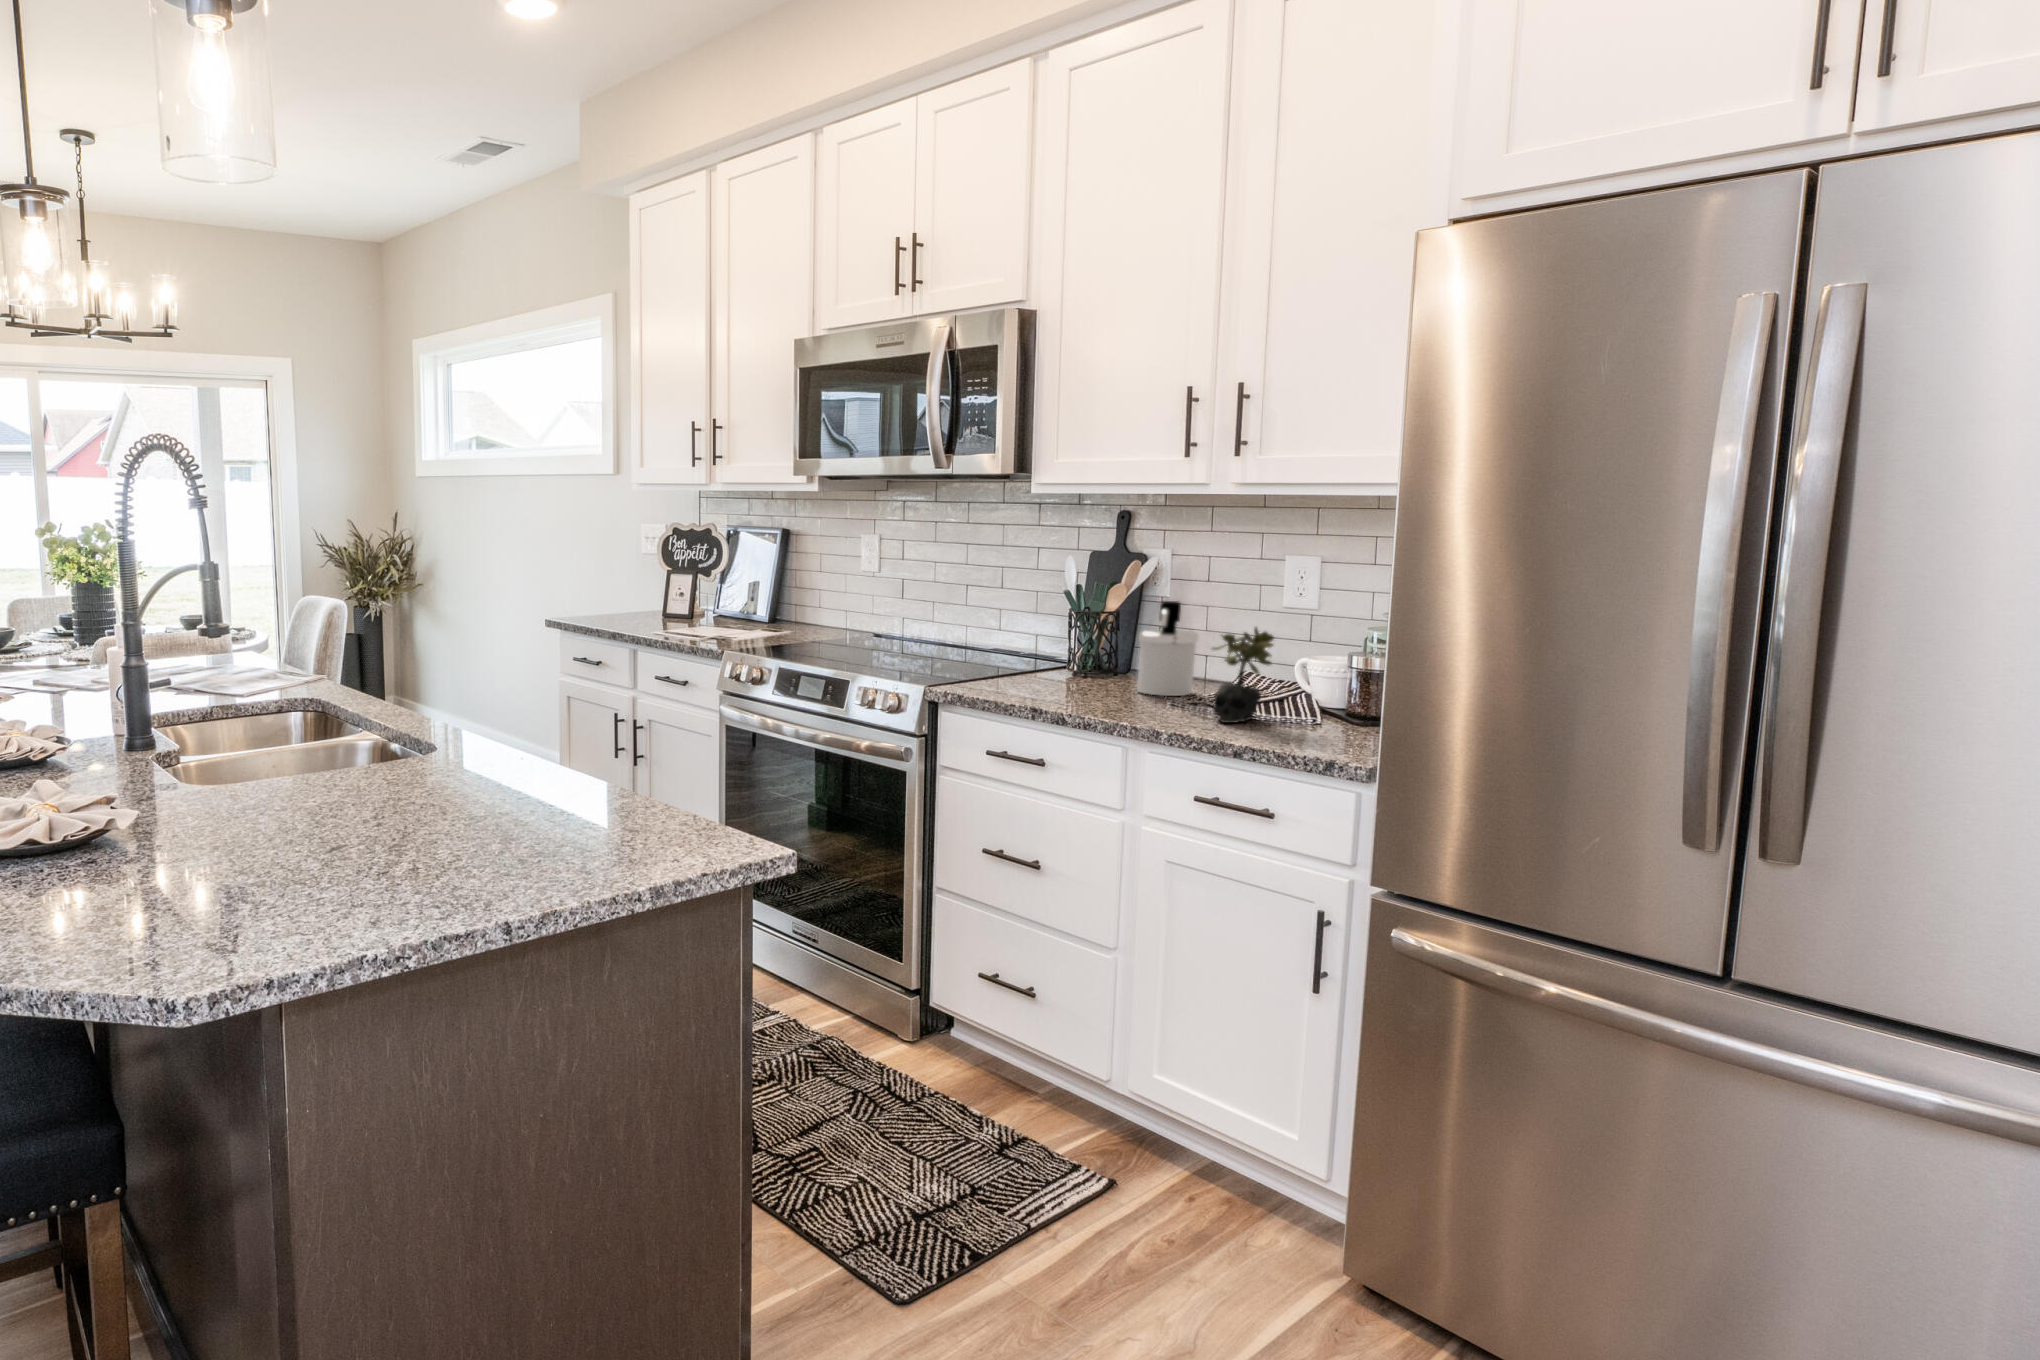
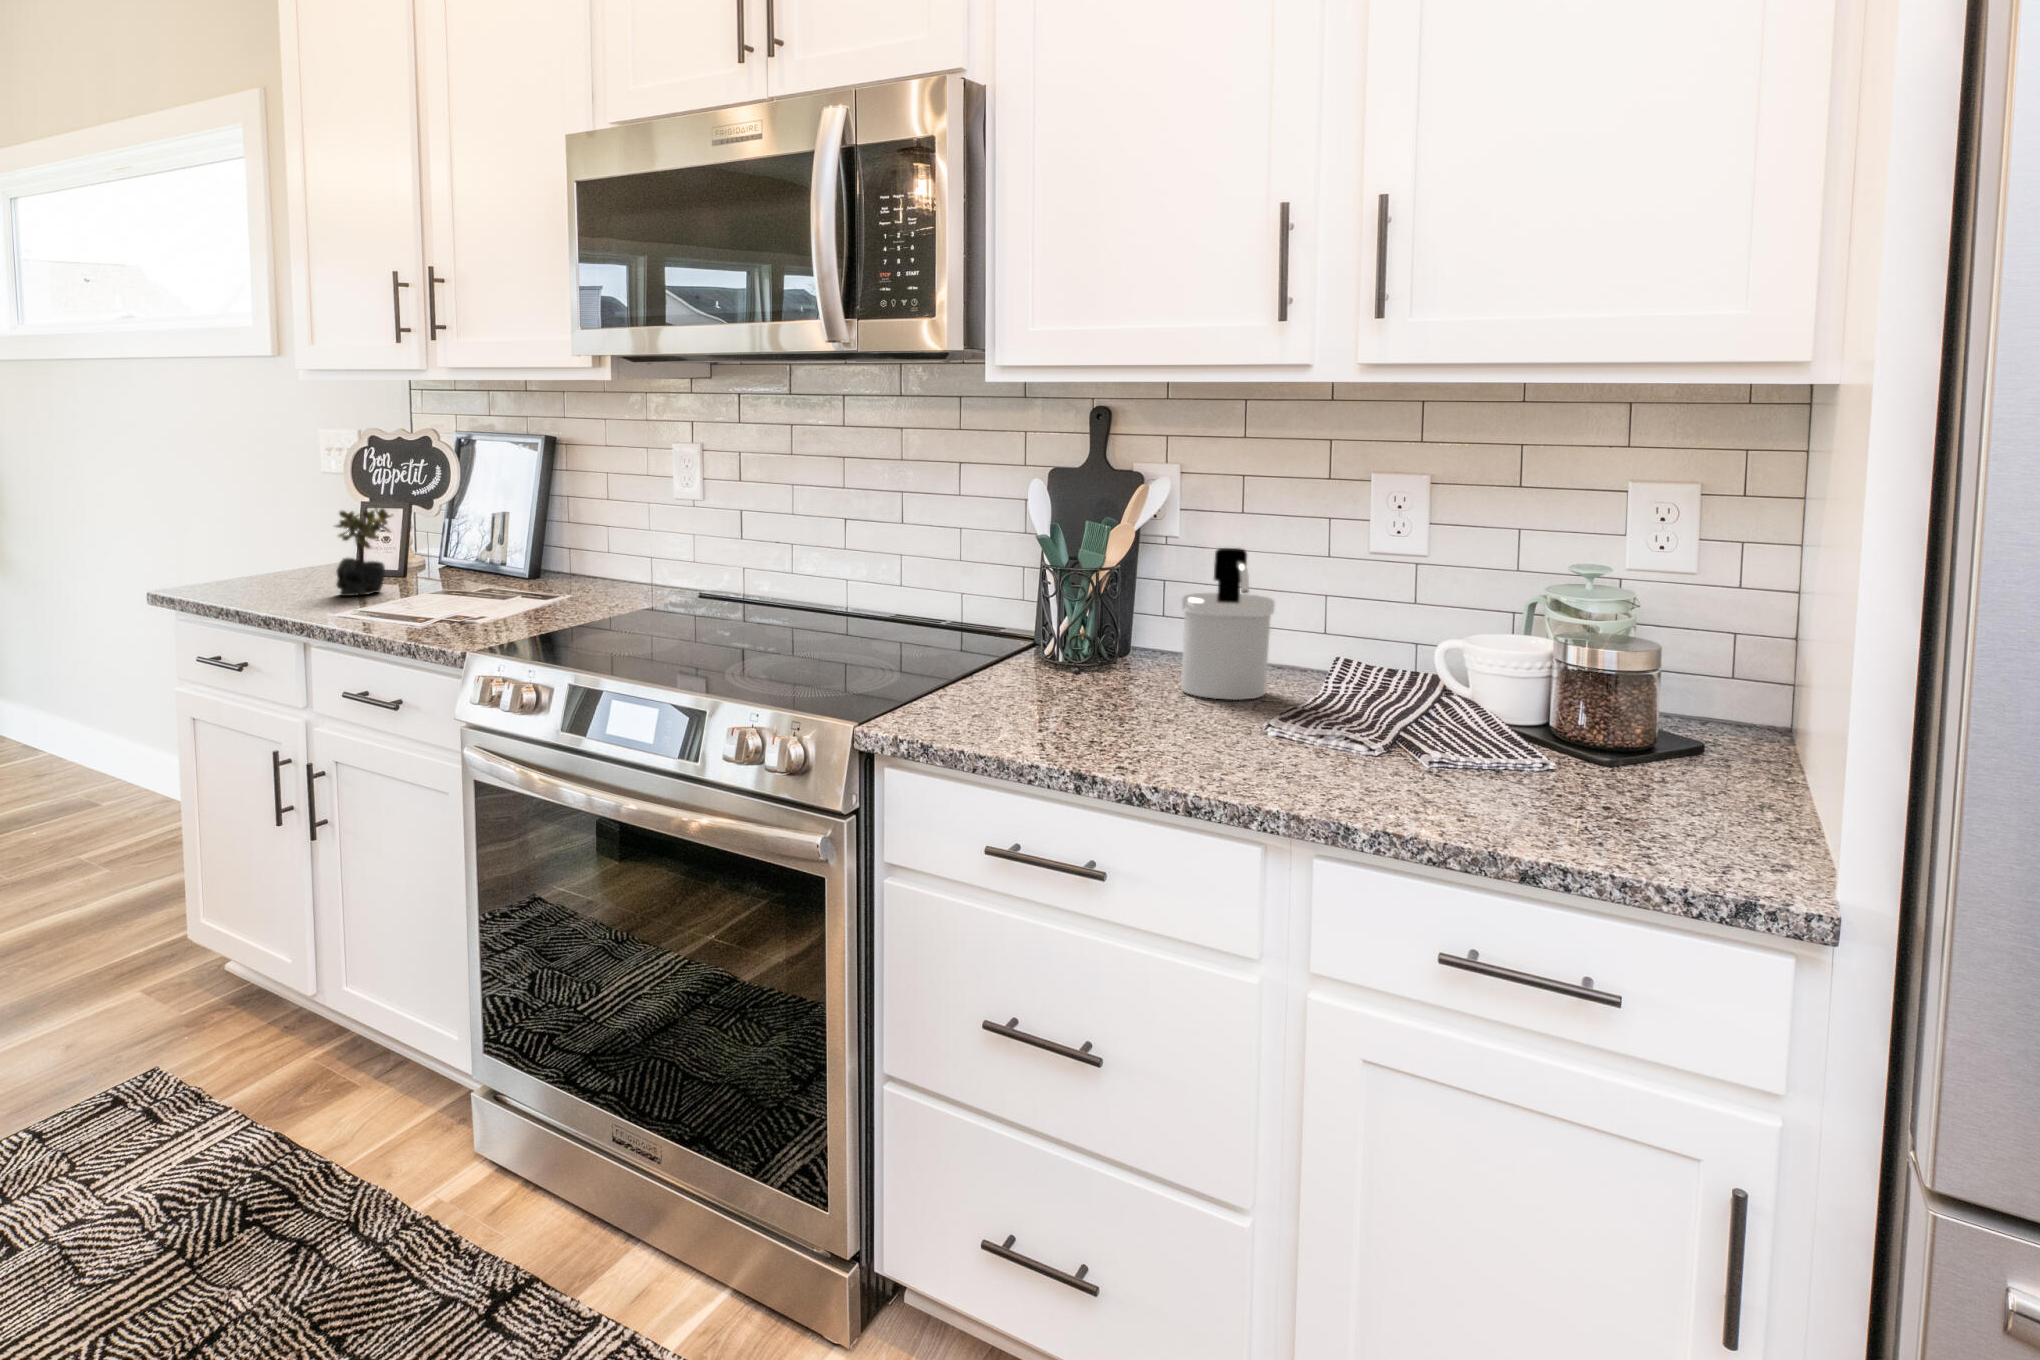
succulent plant: present [1213,628,1274,723] -> present [336,505,393,596]

